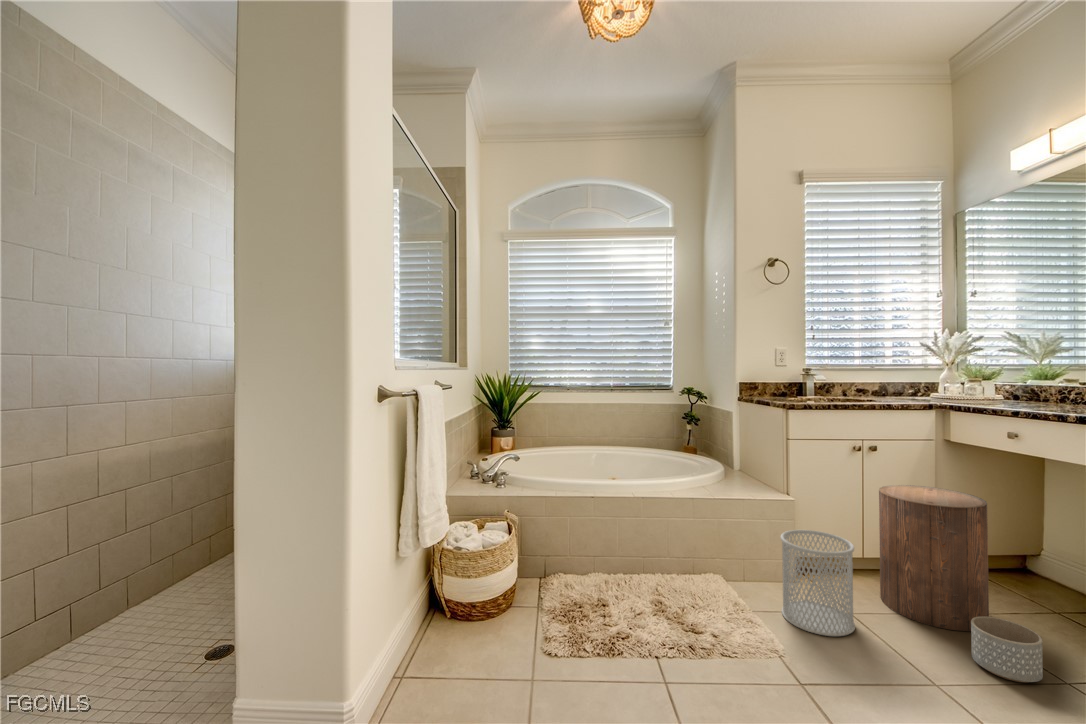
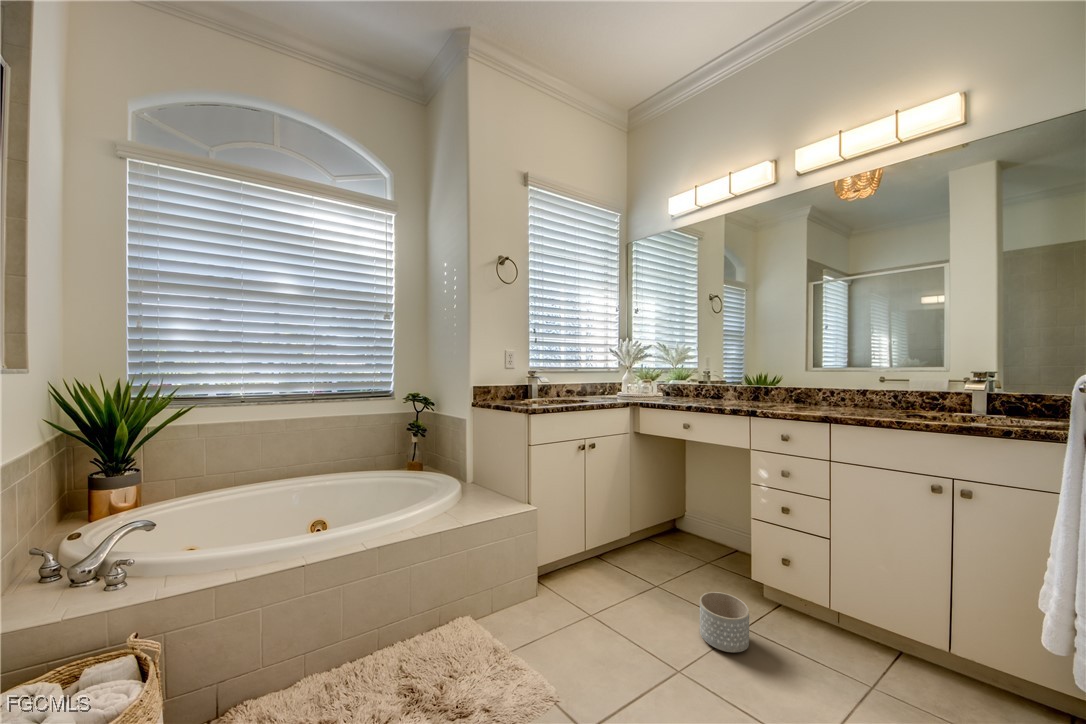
stool: present [879,485,989,631] -> none [609,476,687,610]
wastebasket: present [781,530,855,636] -> none [546,547,616,674]

